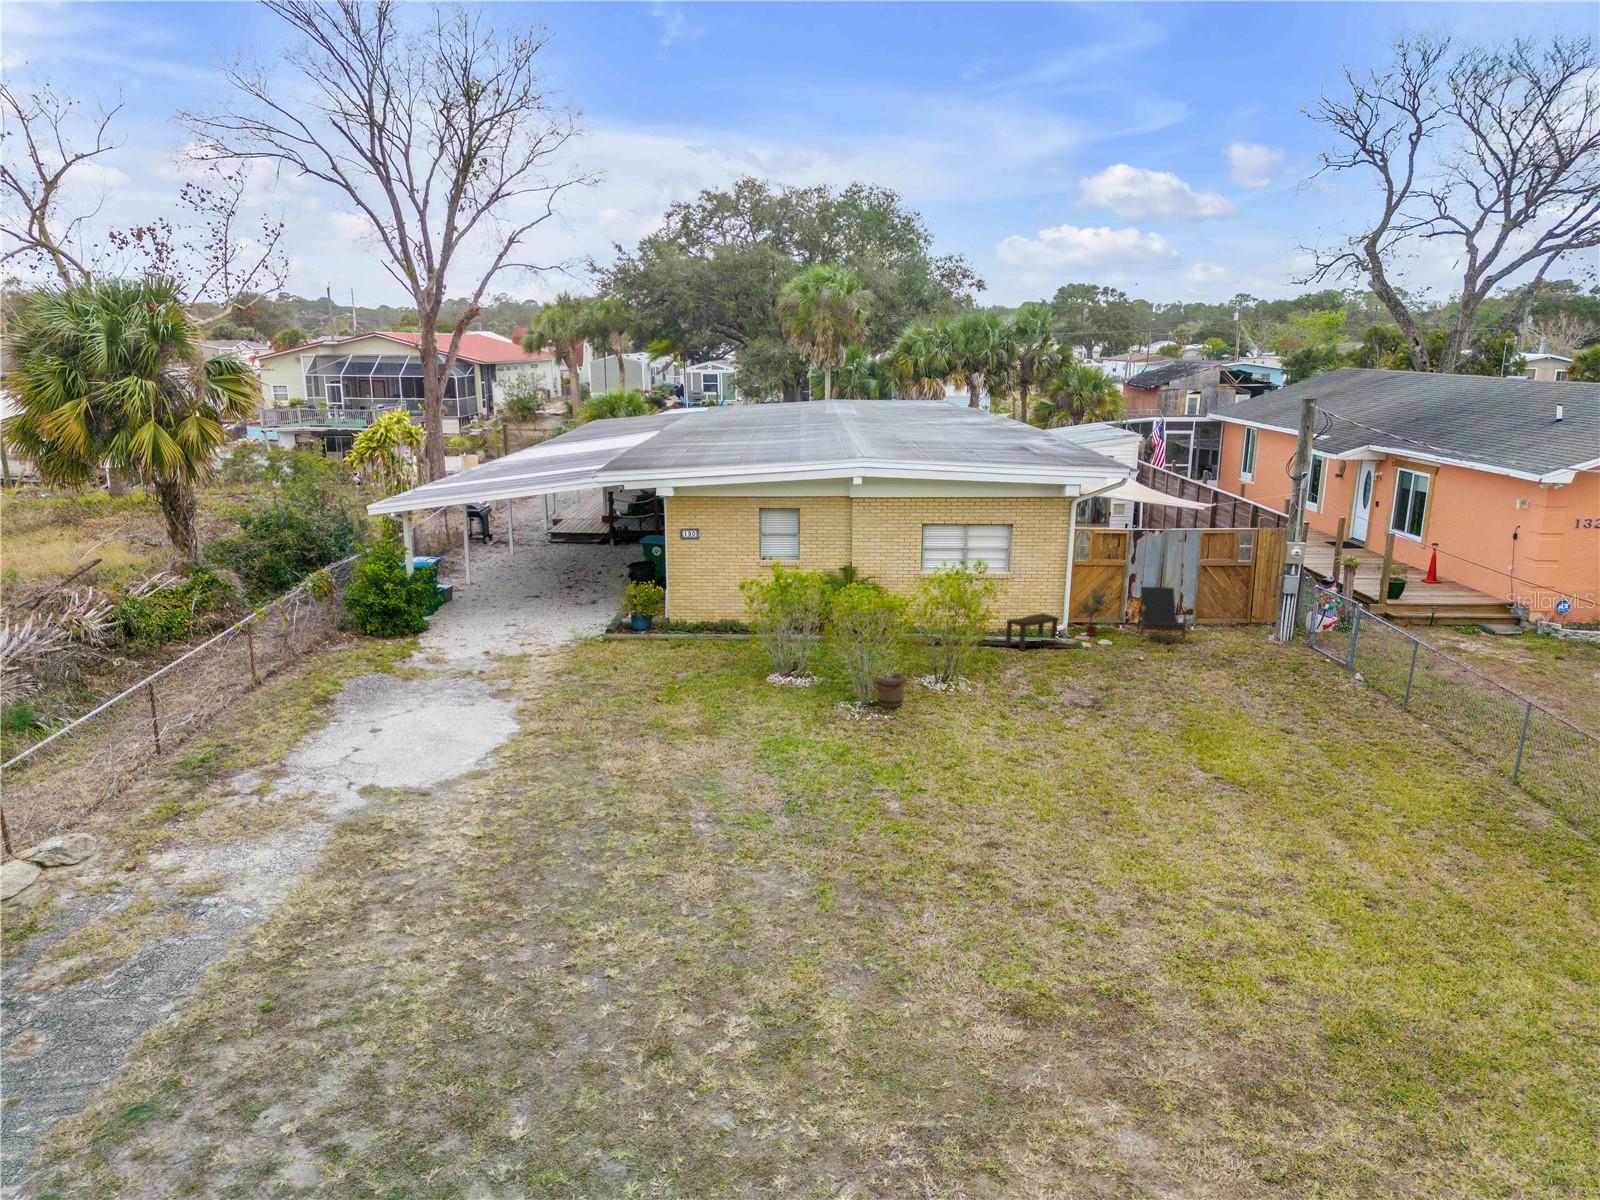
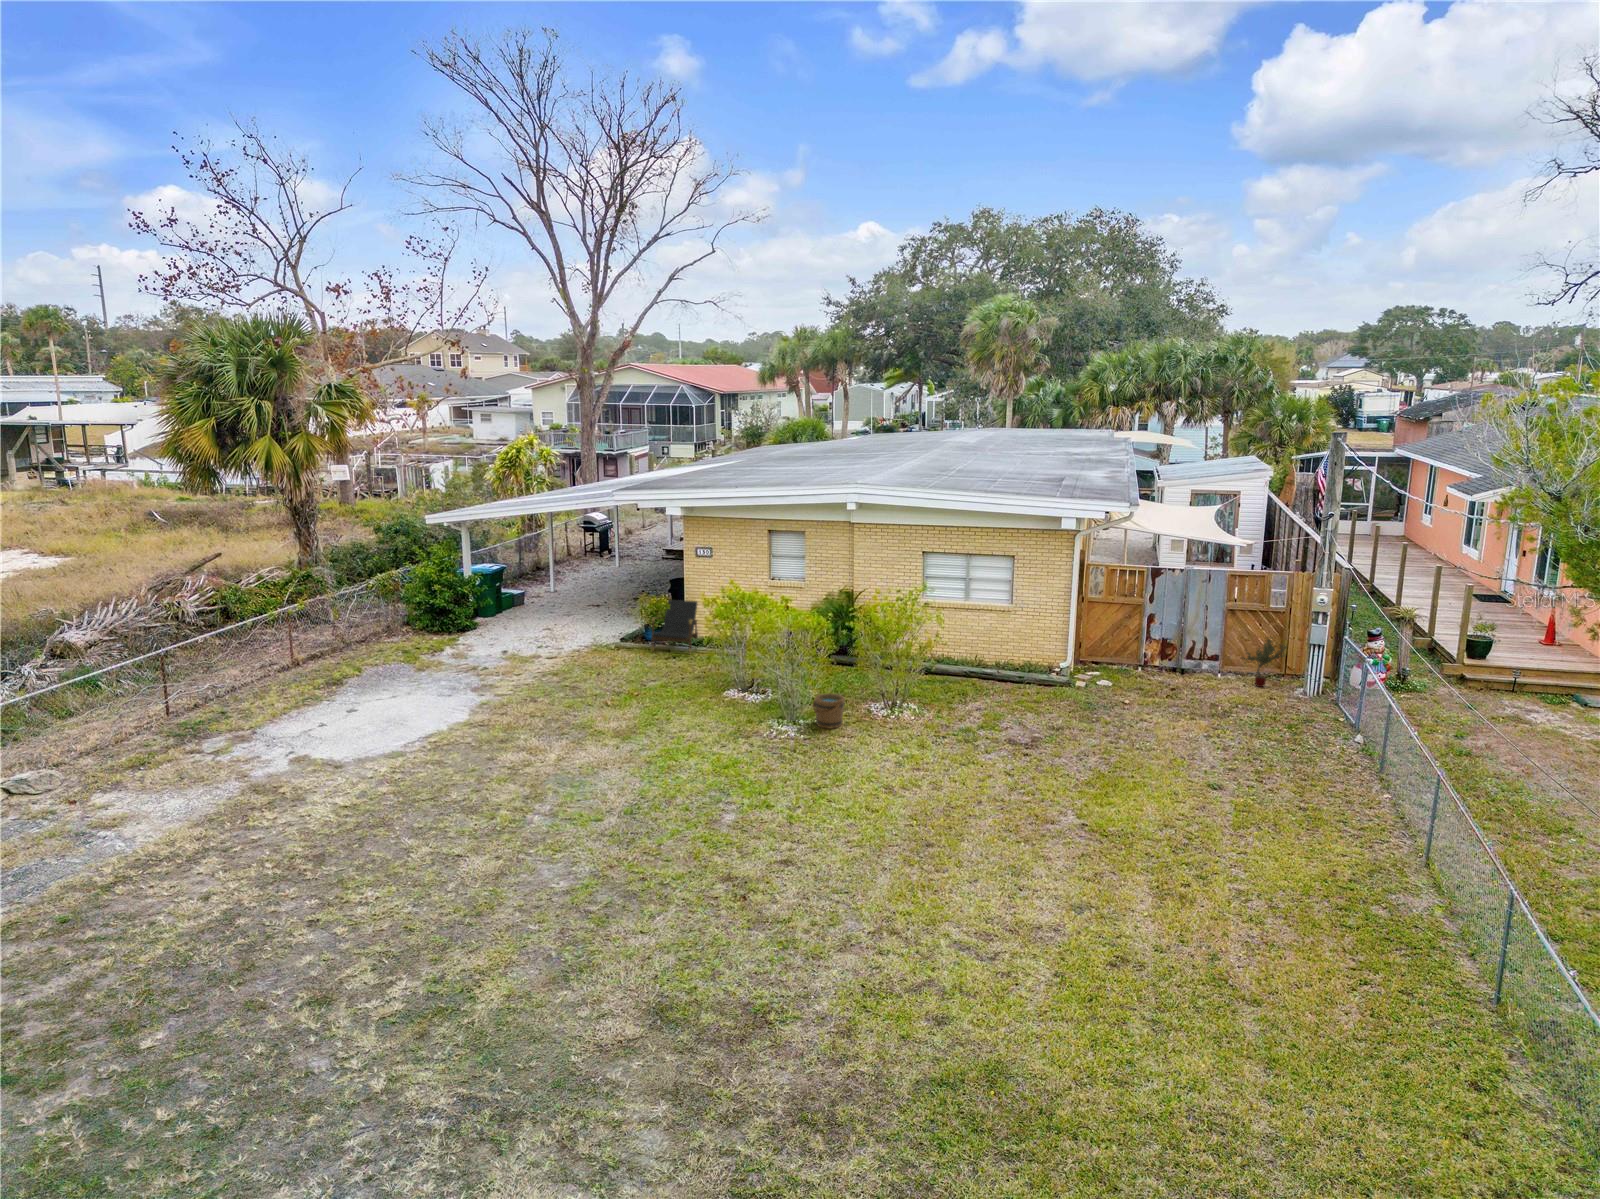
lounge chair: present [1137,587,1187,642] -> present [651,600,698,653]
potted tree: present [1078,588,1107,636] -> present [1242,637,1287,687]
bench: present [1005,613,1059,651] -> none [997,649,1056,685]

